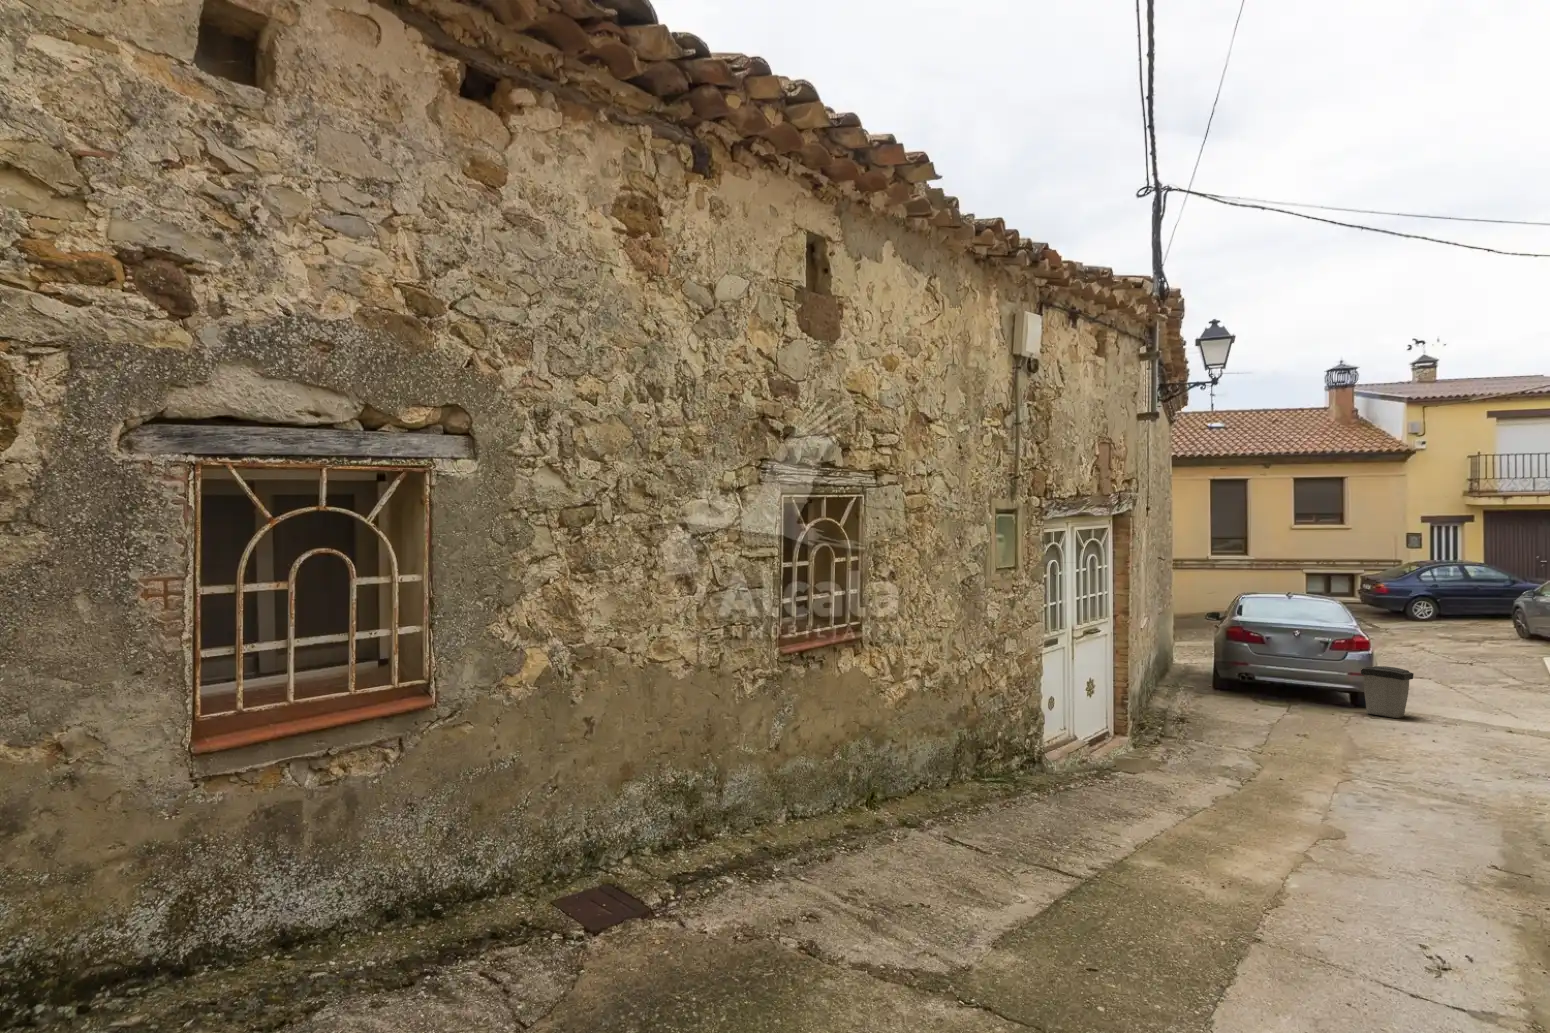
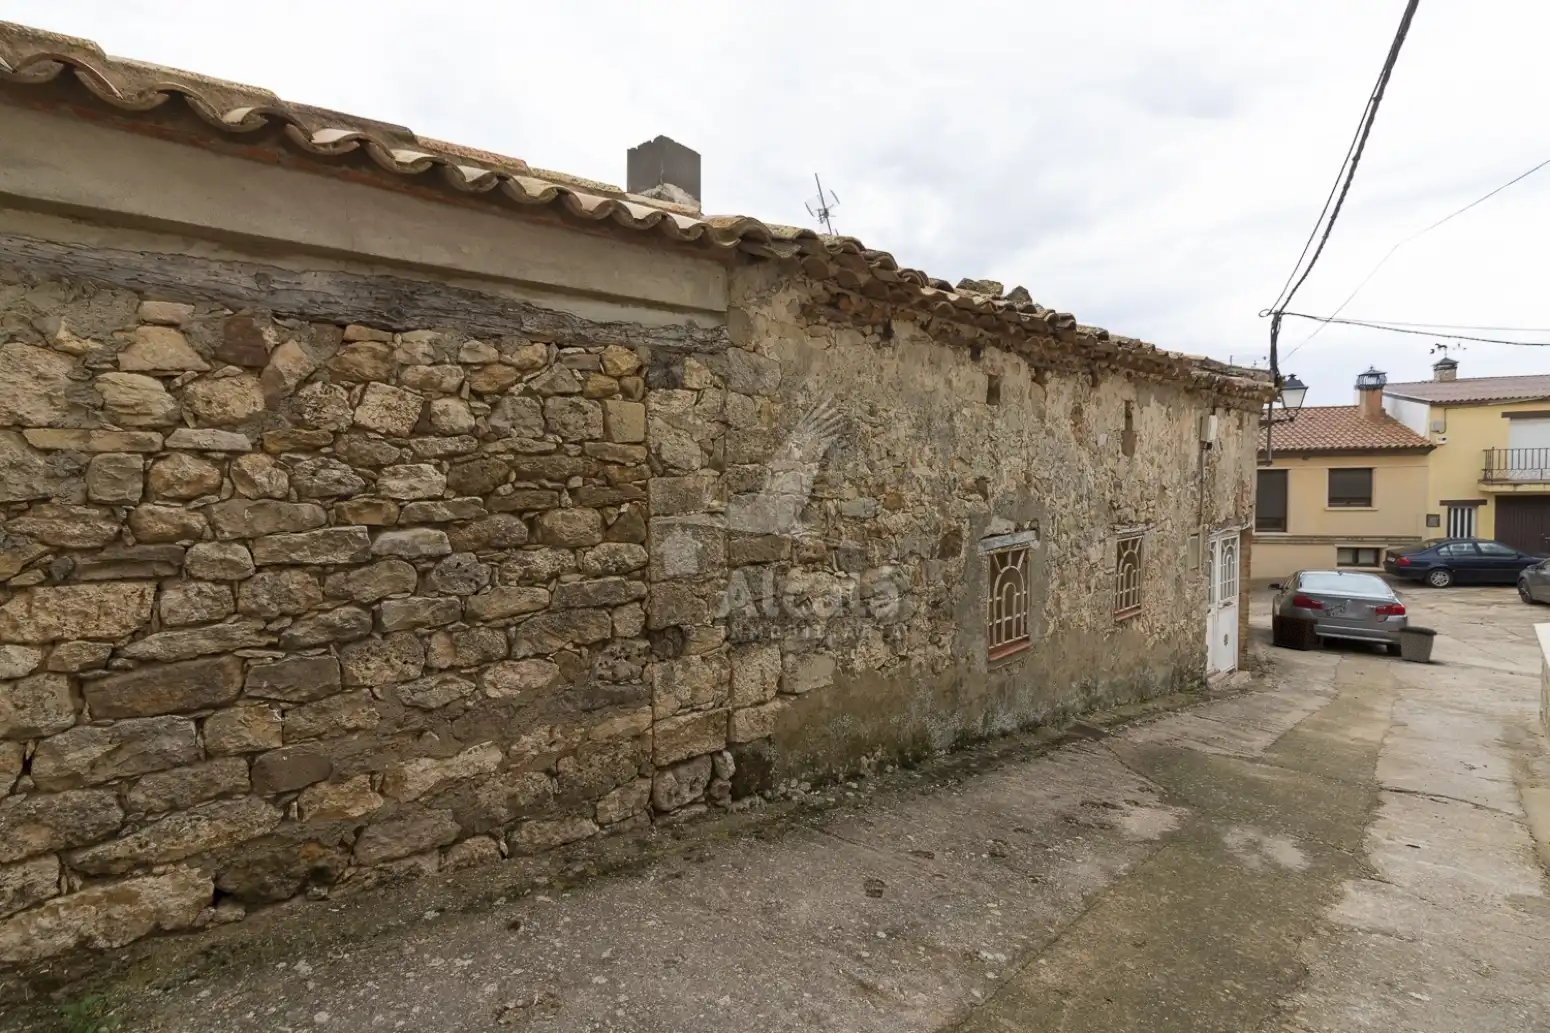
wooden crate: none [1195,652,1263,702] -> present [1273,614,1324,650]

